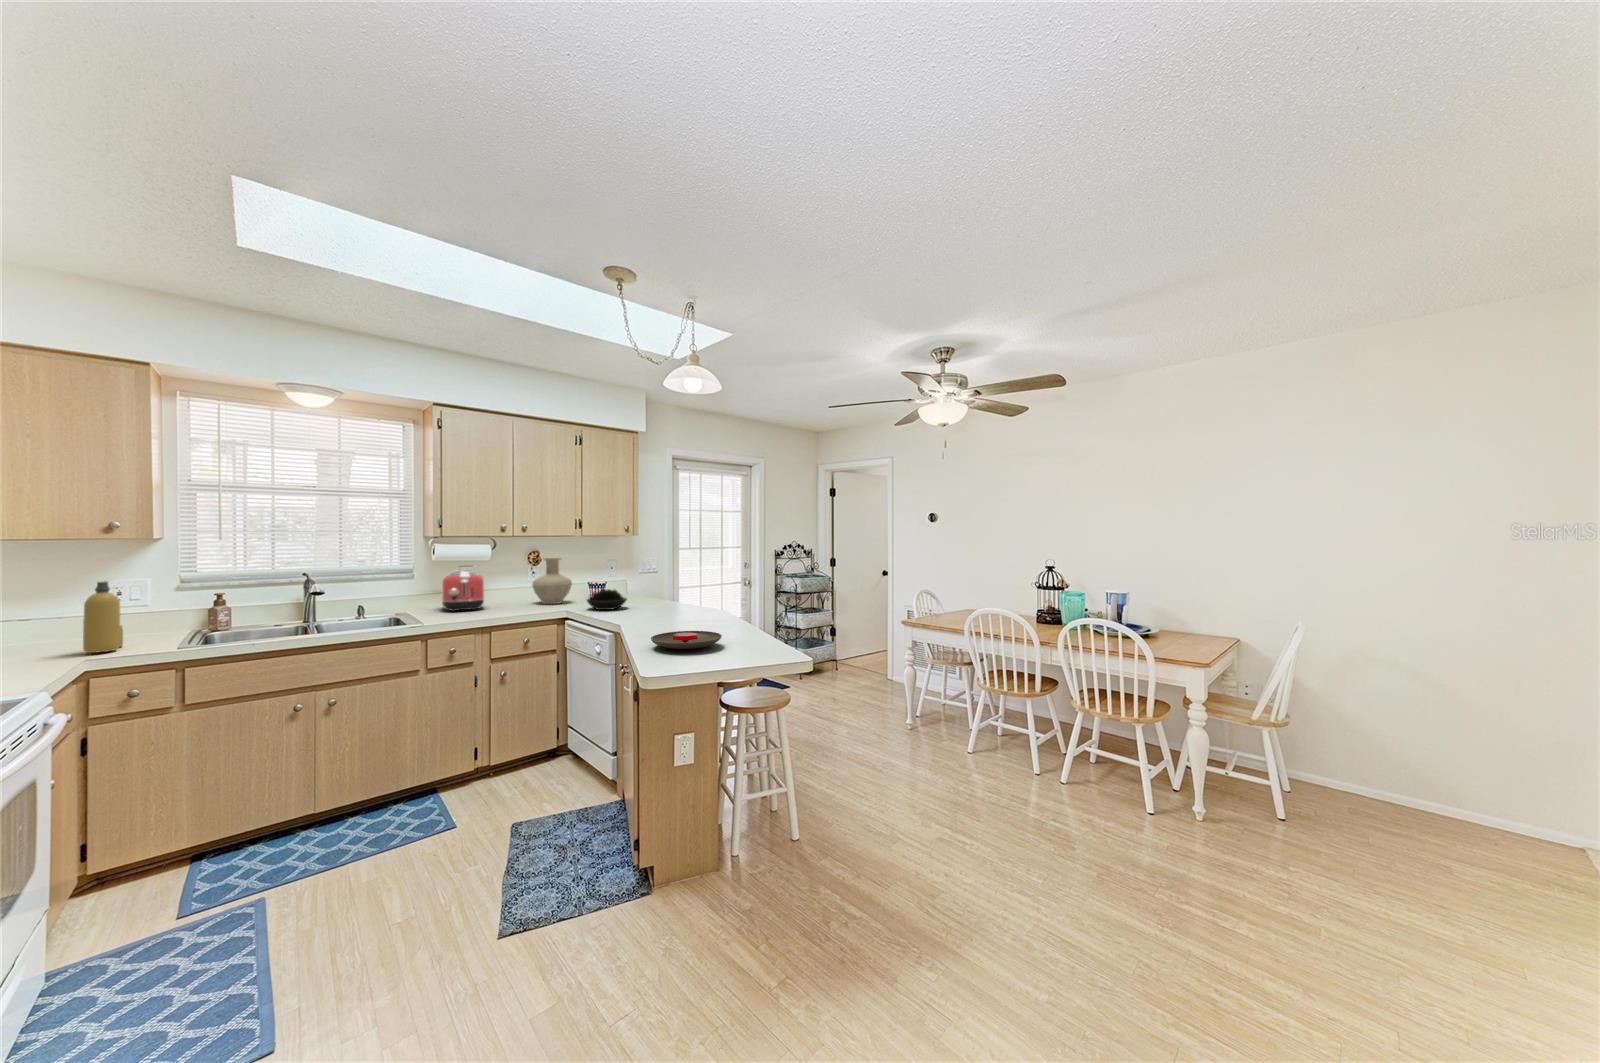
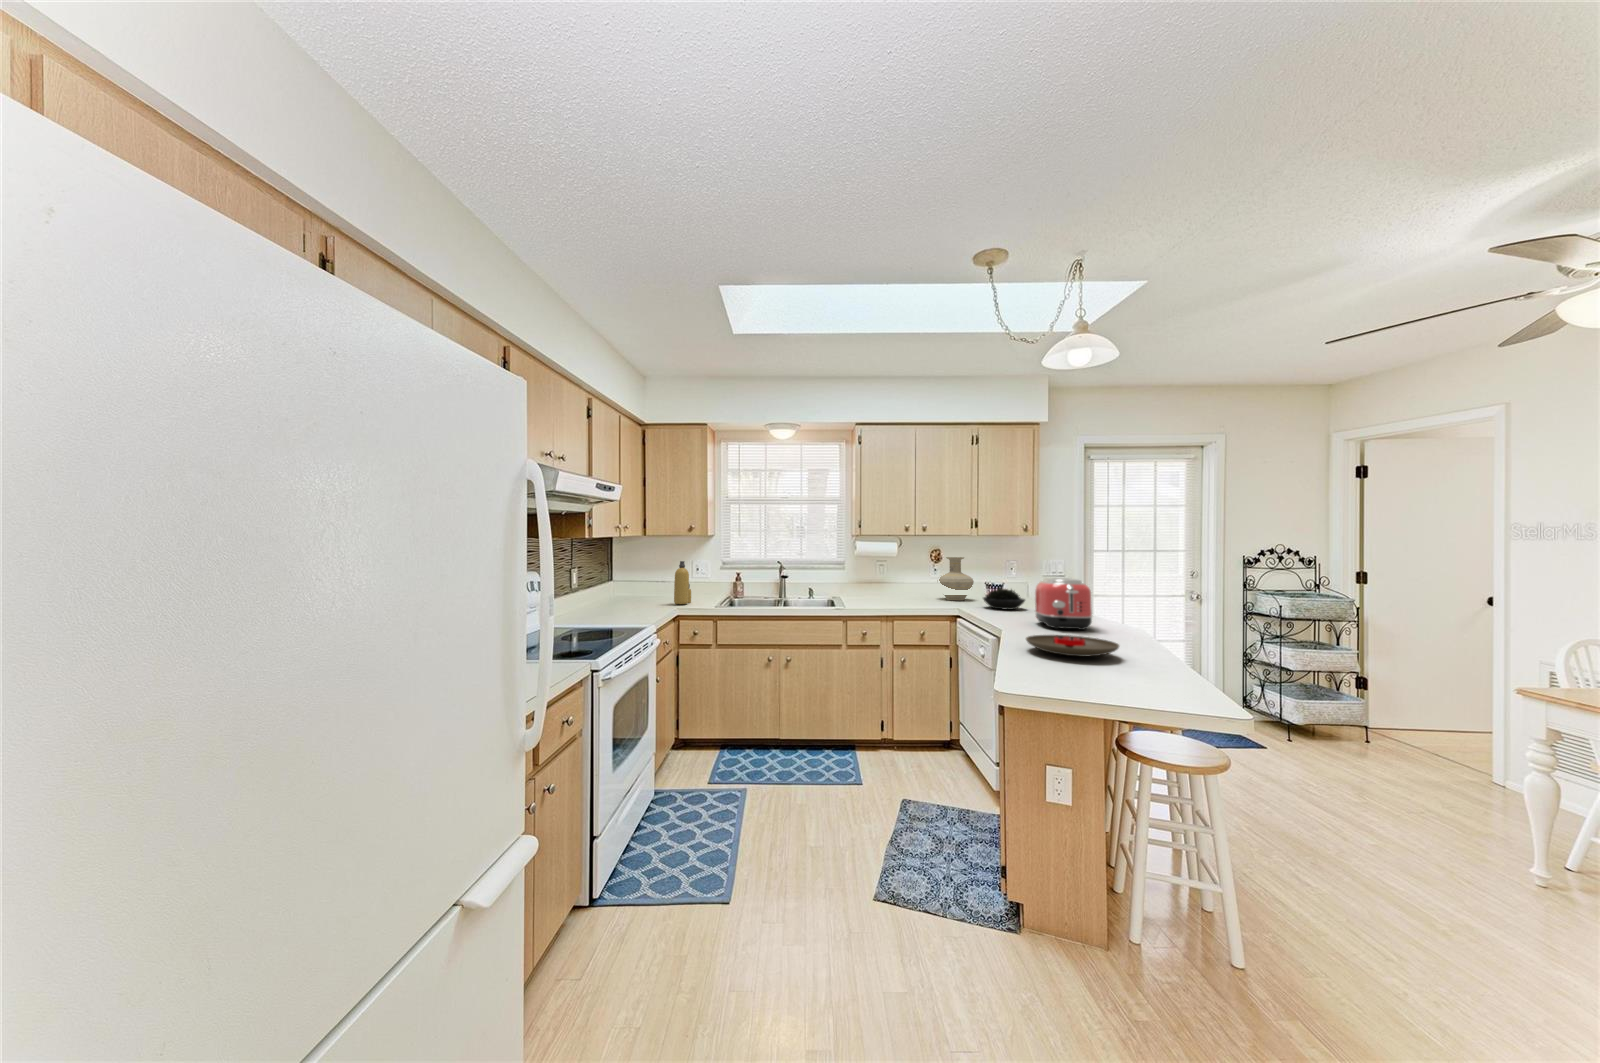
toaster: present [441,570,485,611] -> present [1035,578,1093,630]

